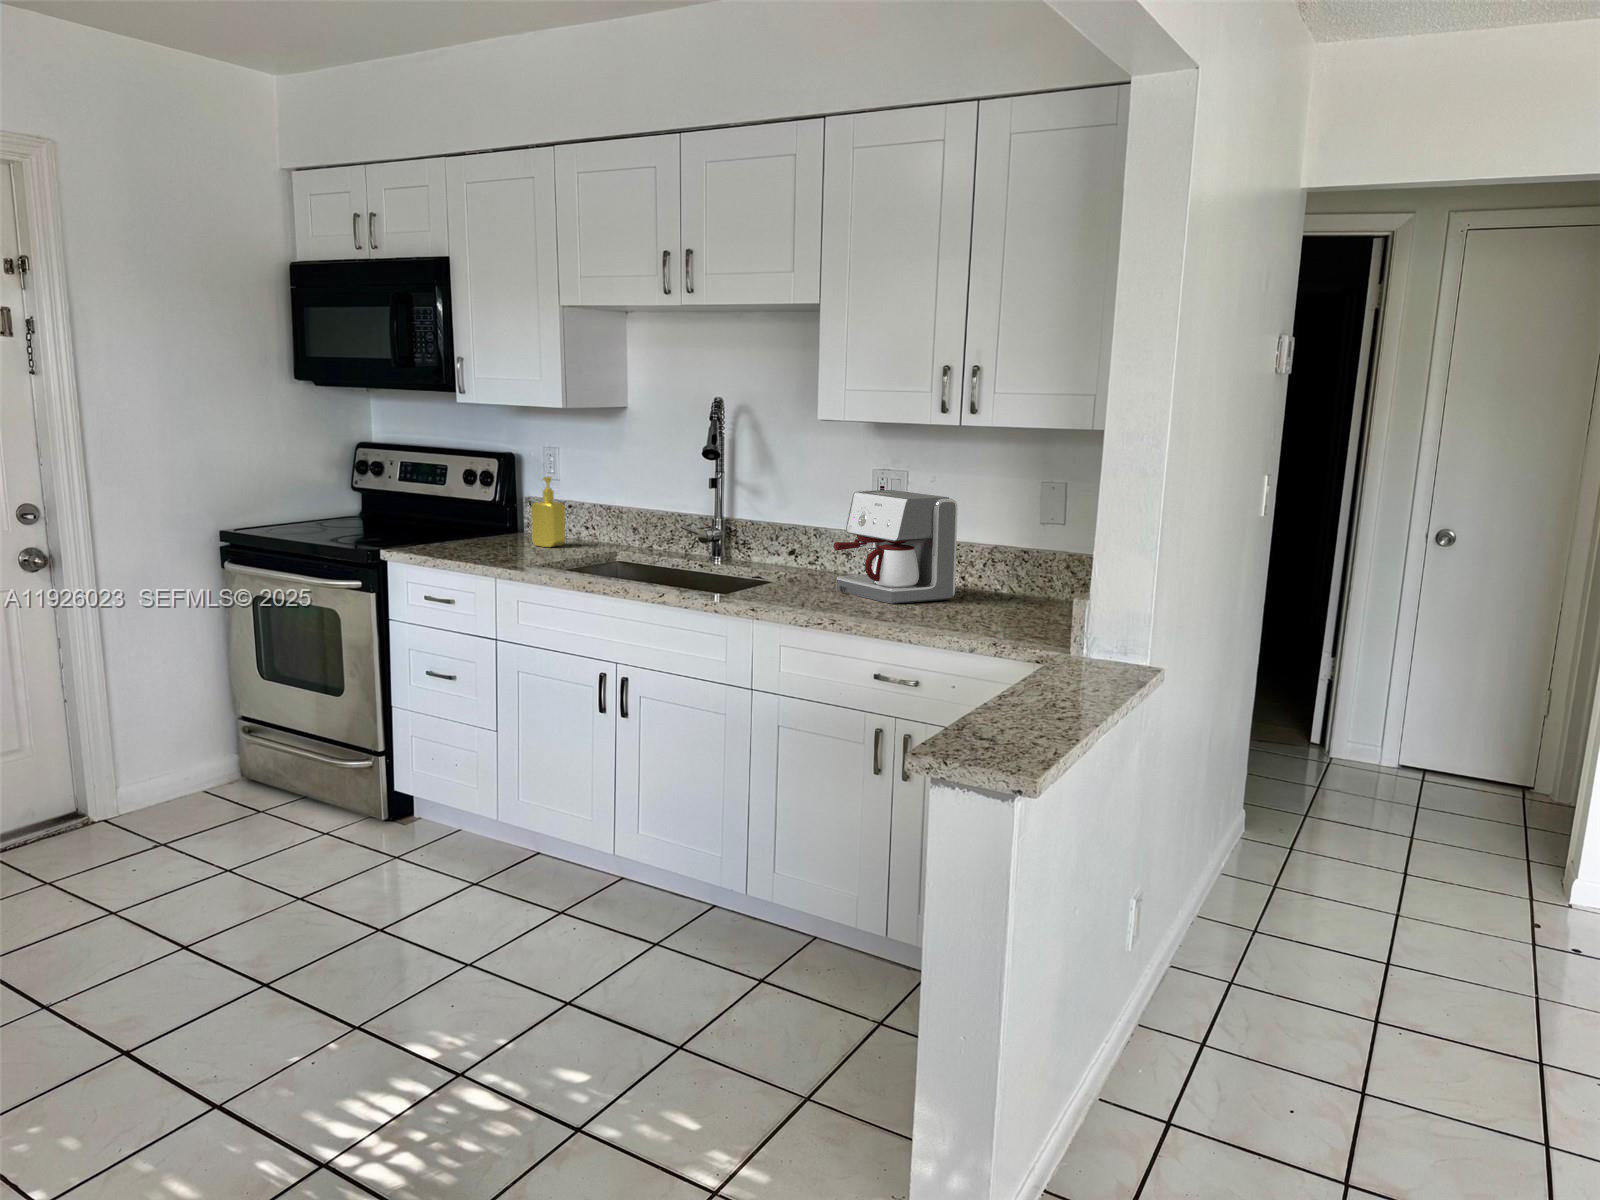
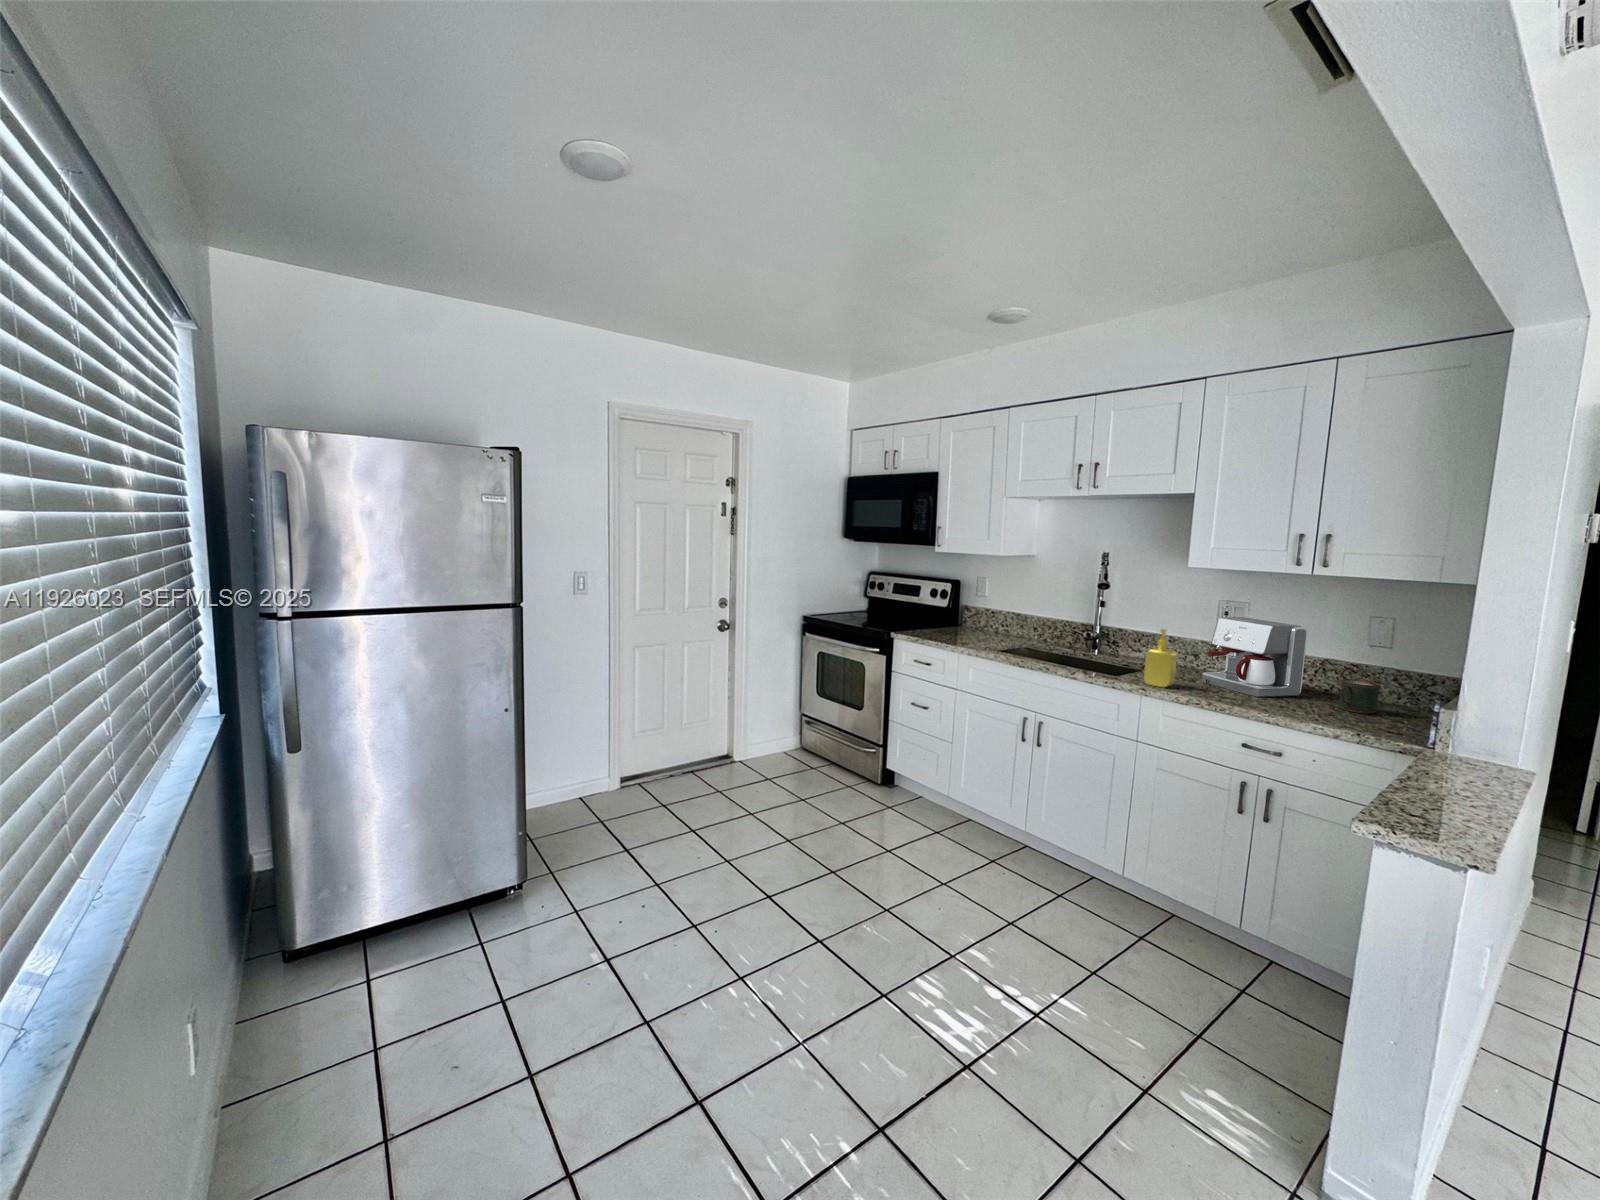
soap dispenser: present [531,477,565,547] -> present [1144,629,1177,687]
mug: none [982,568,1031,614] -> present [1339,679,1380,714]

